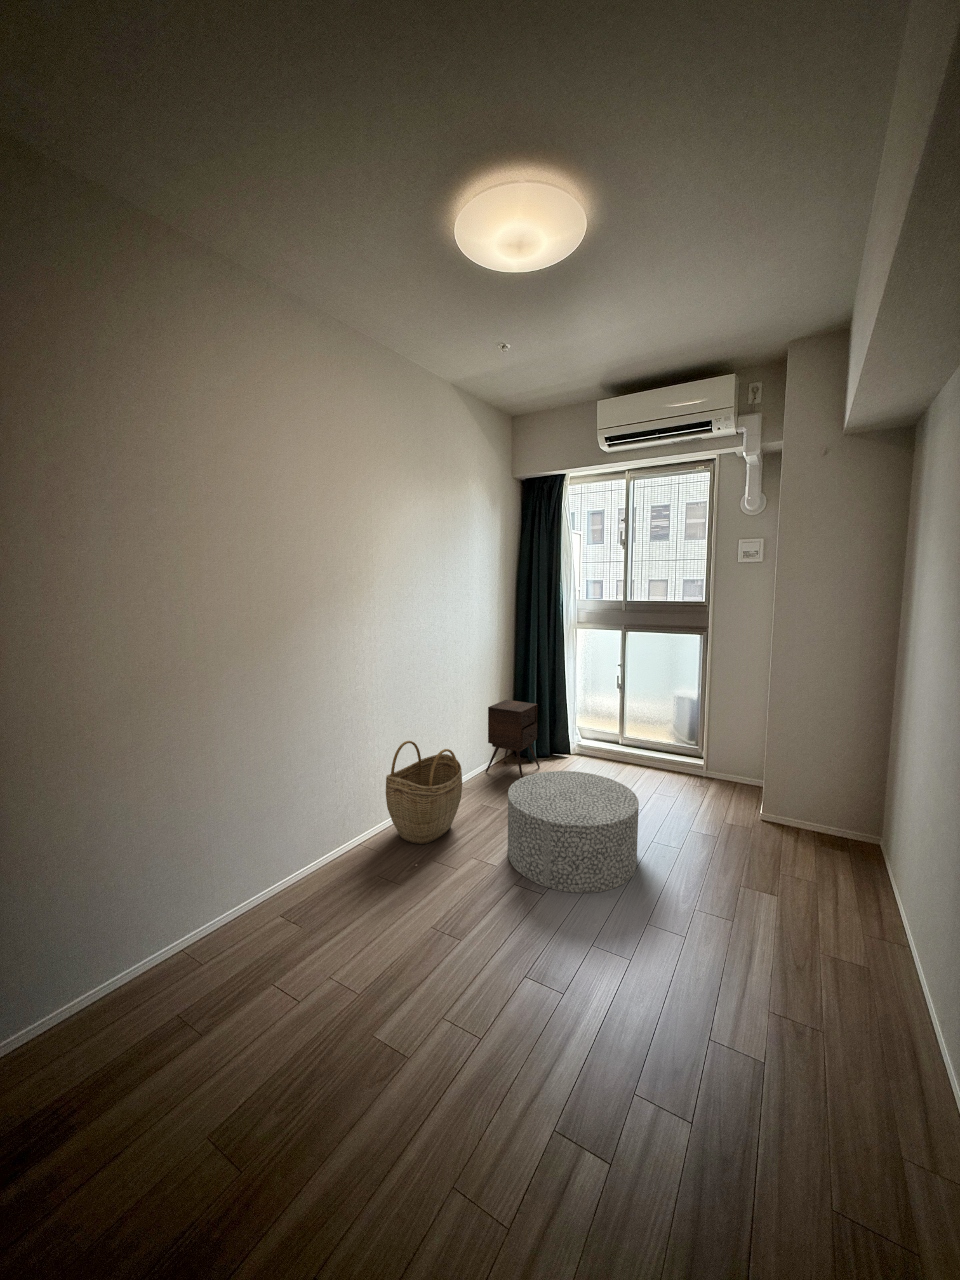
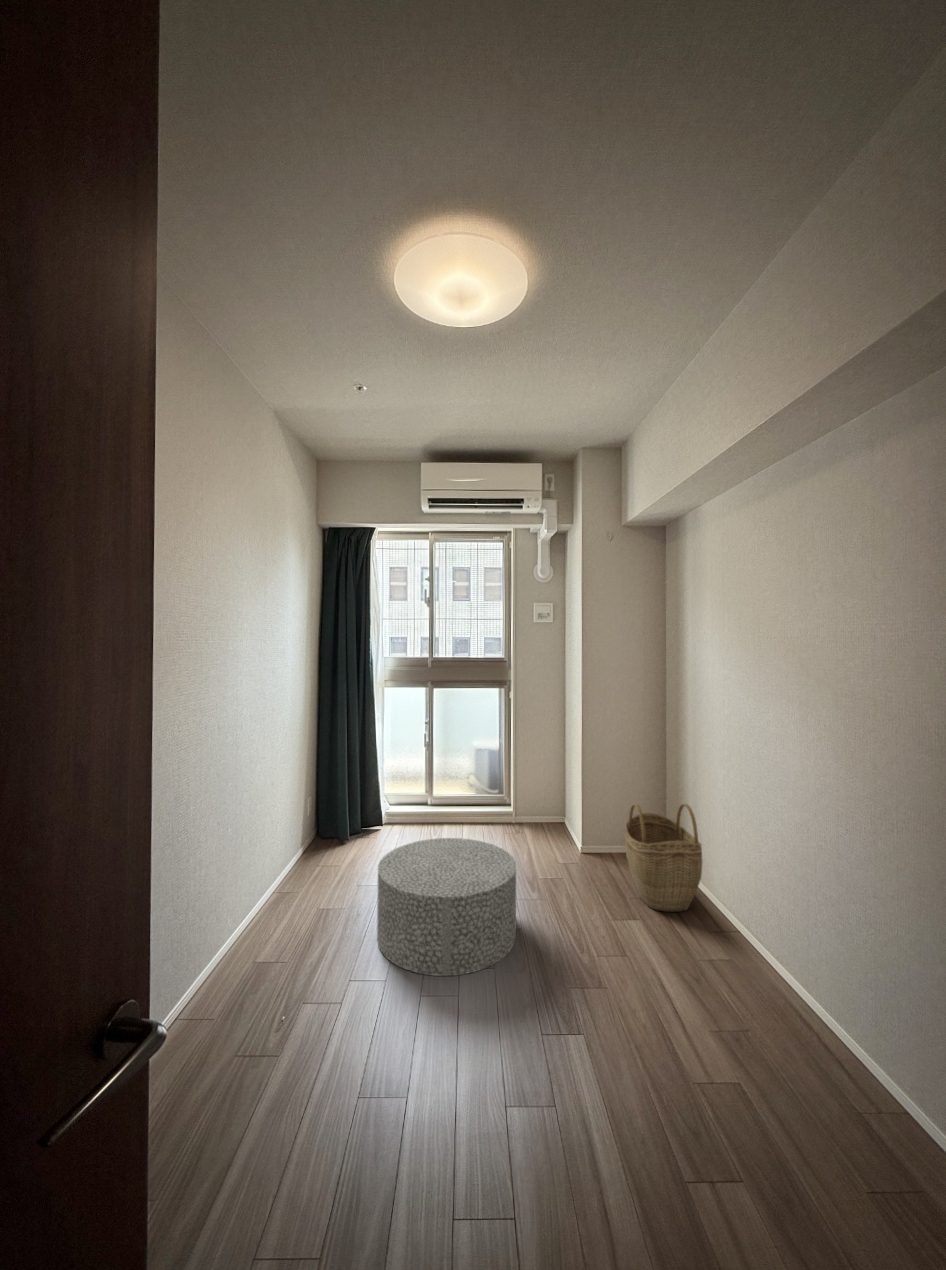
side table: present [486,700,540,778] -> none [296,773,356,866]
woven basket: present [386,741,462,844] -> present [625,803,702,912]

